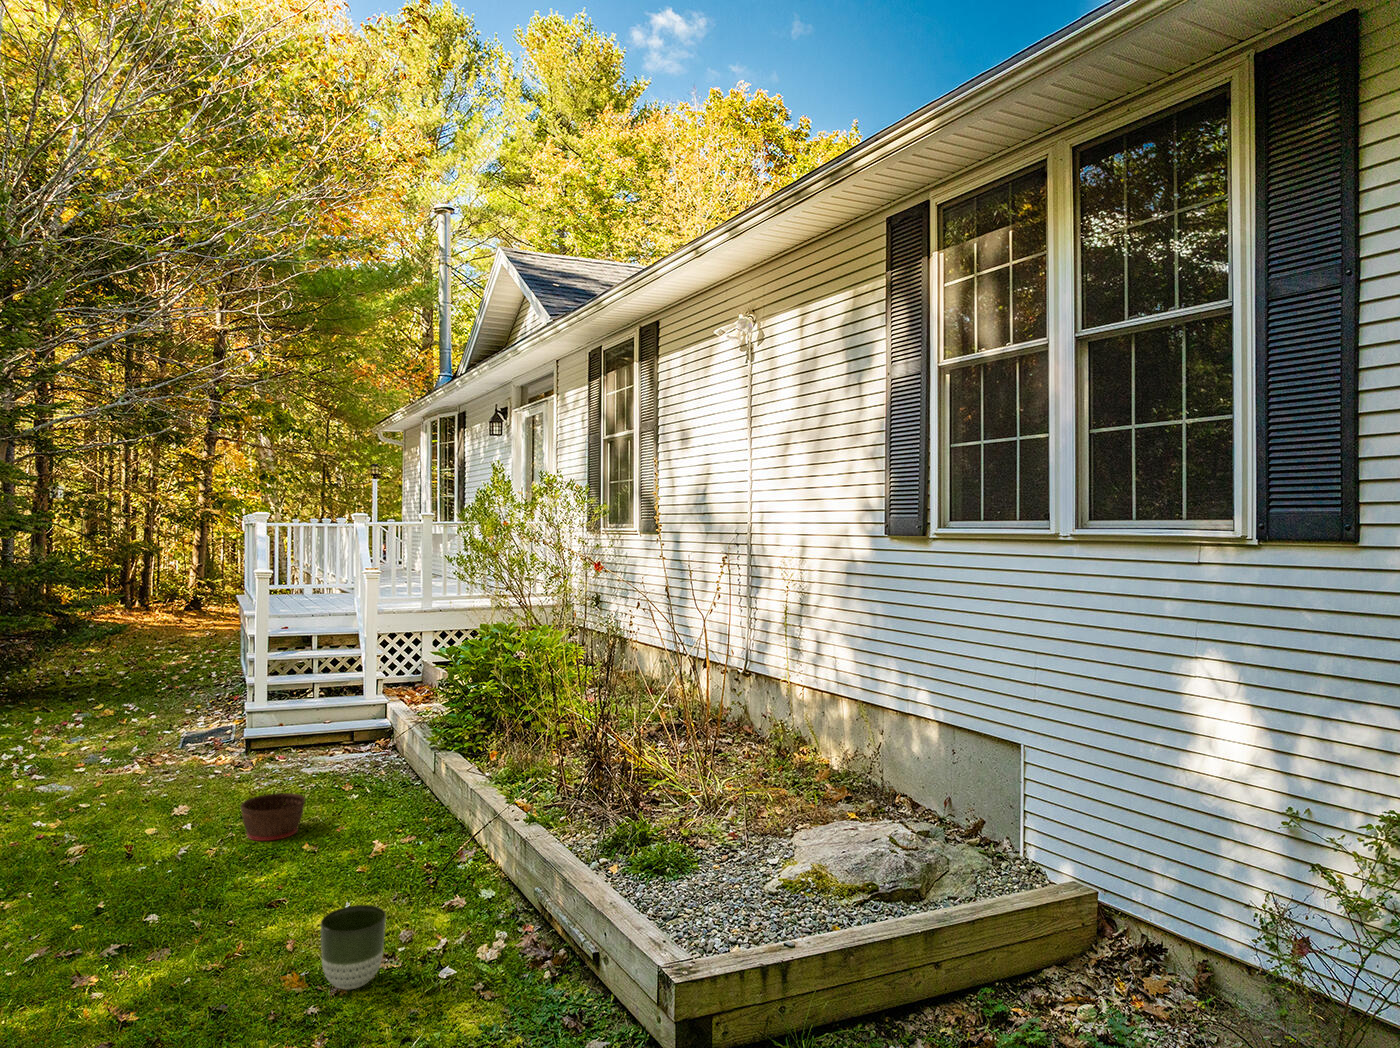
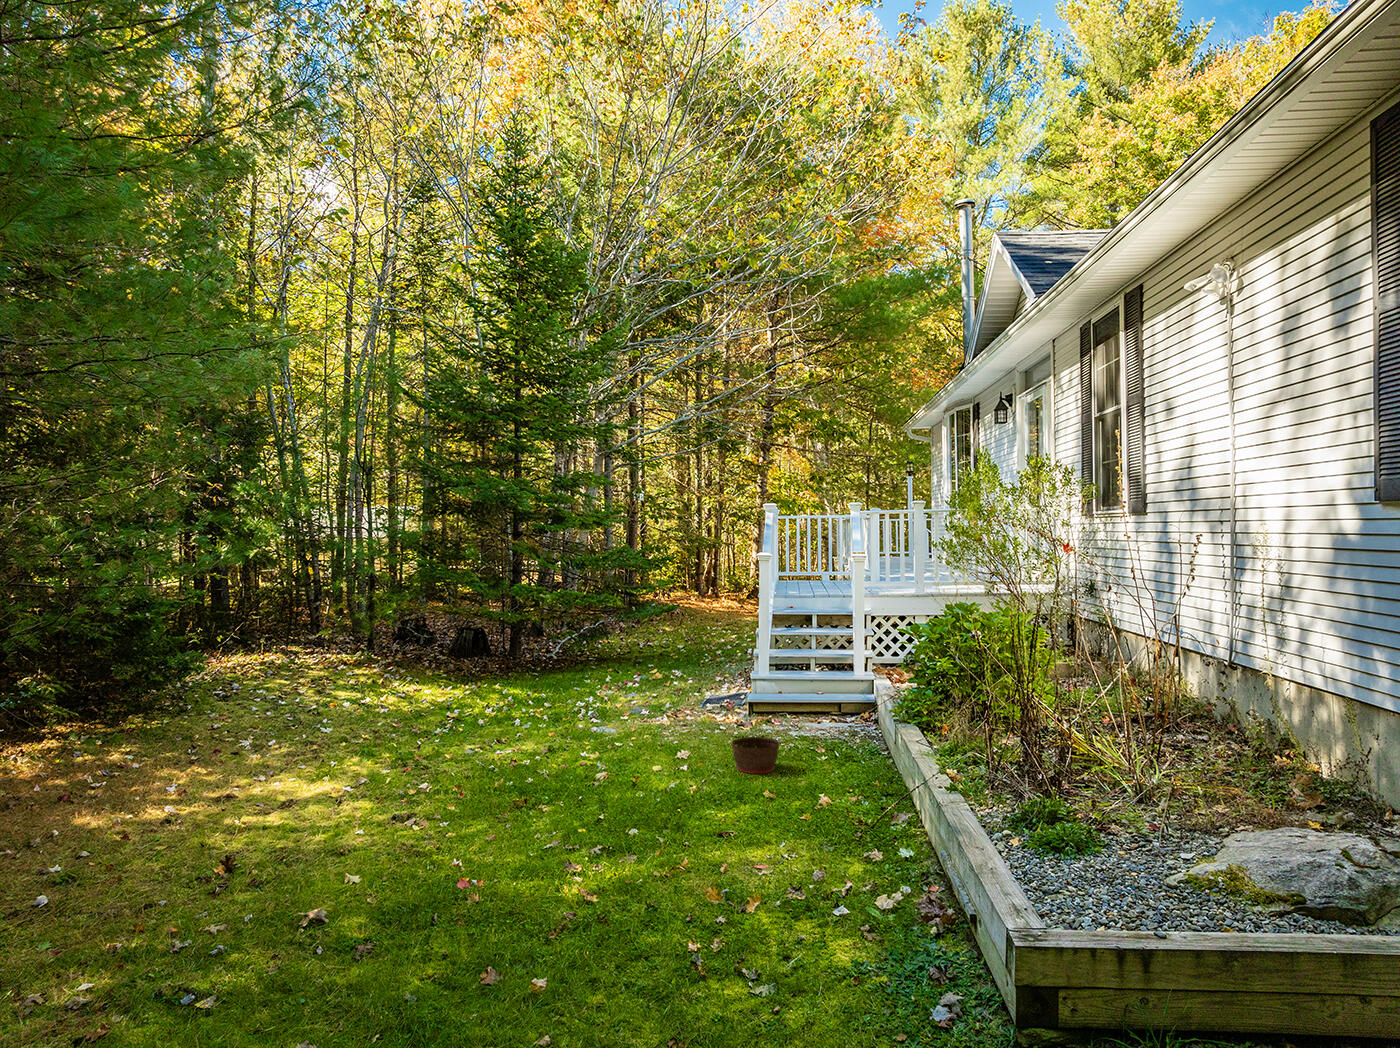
planter: present [321,905,386,990] -> none [746,822,796,888]

